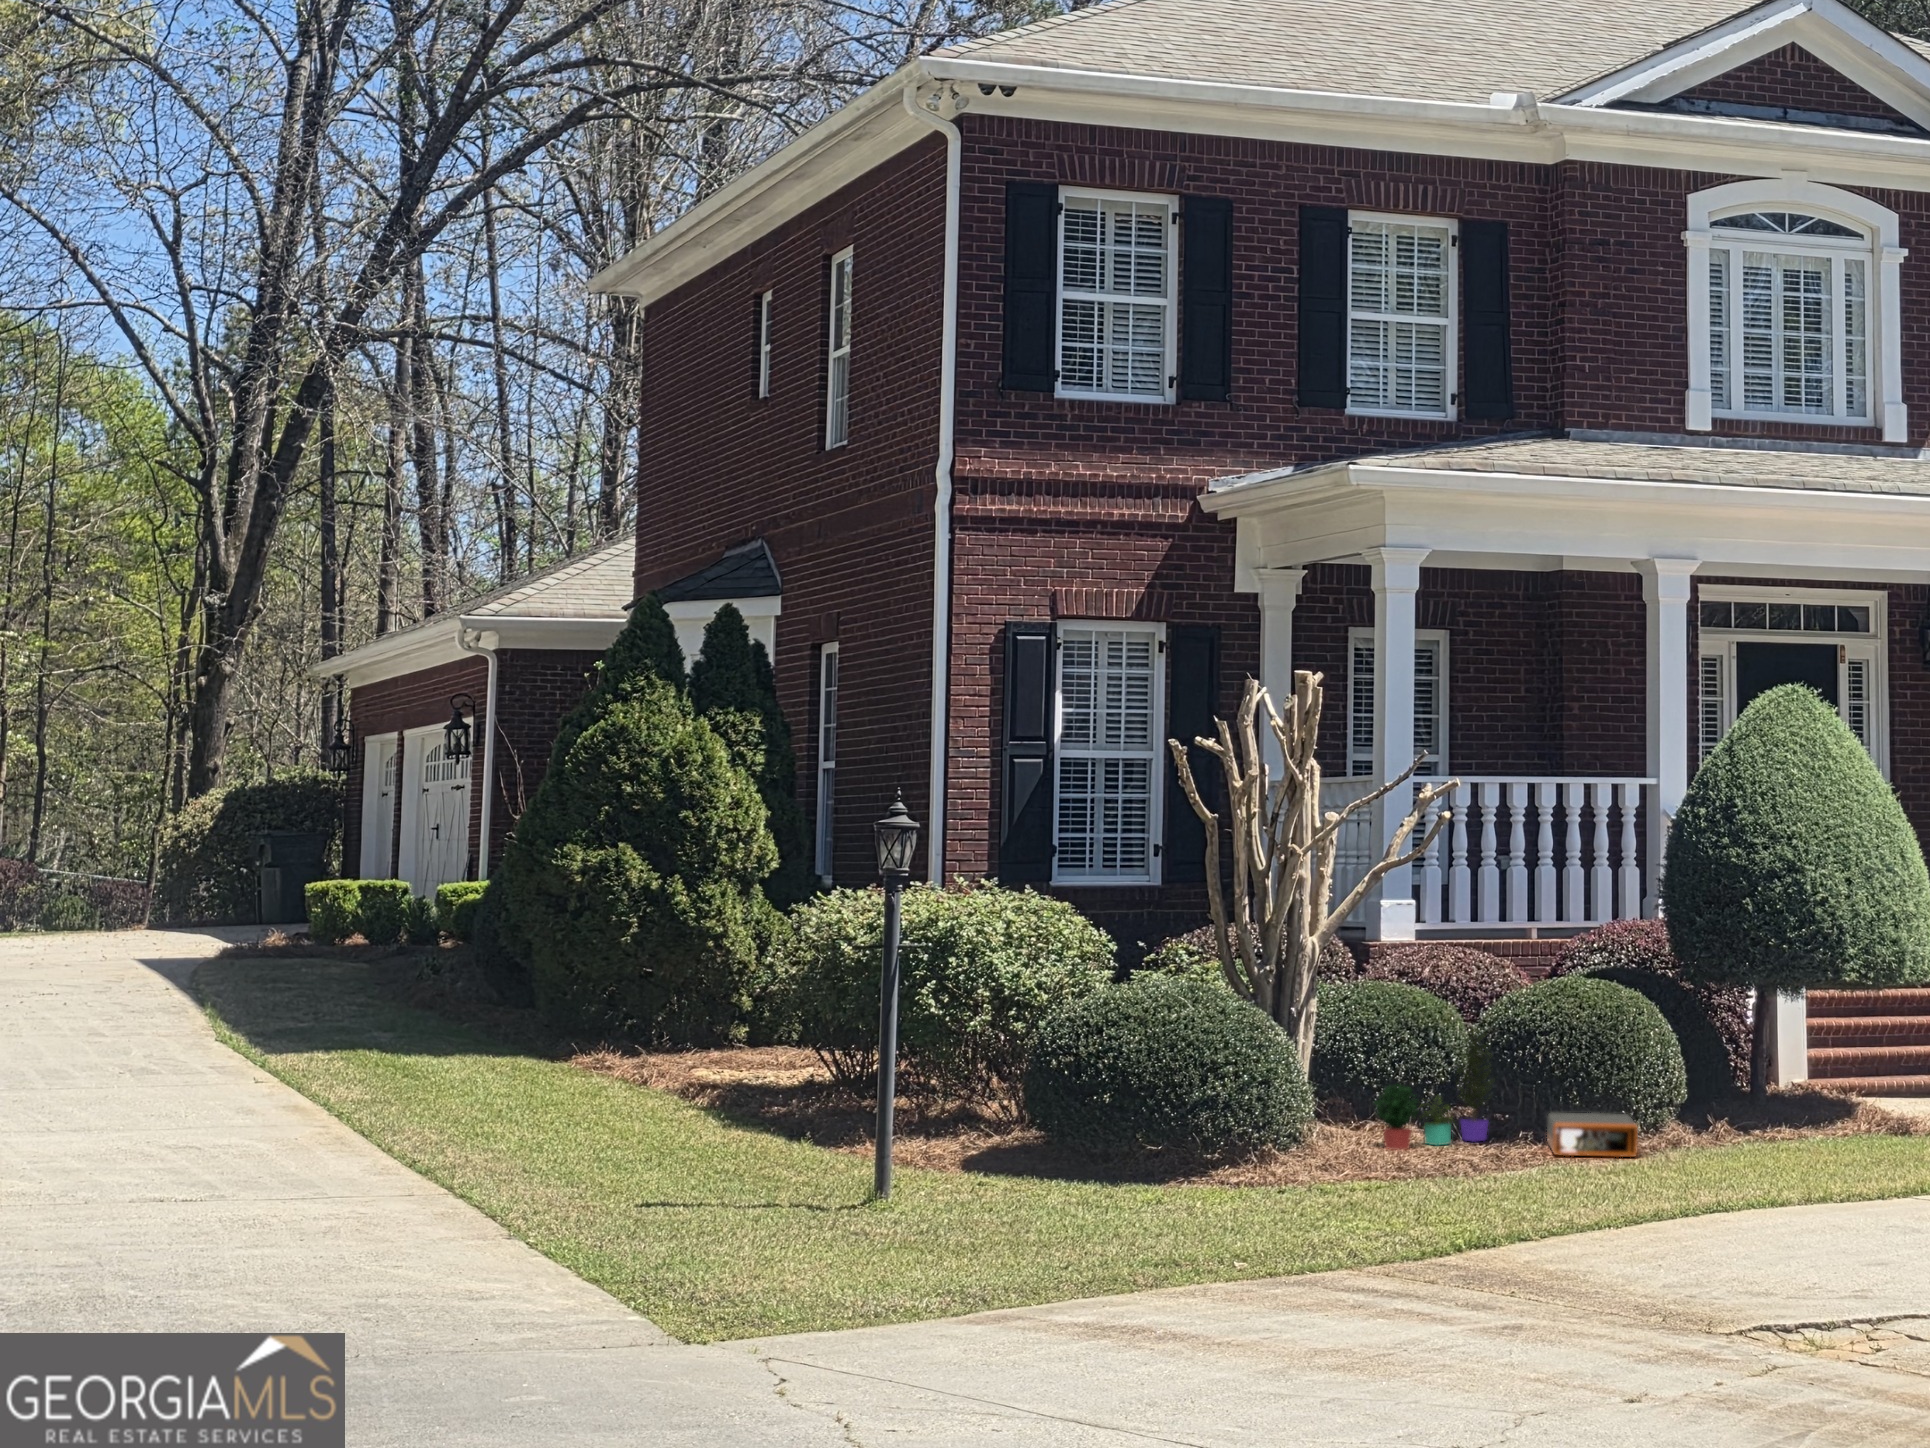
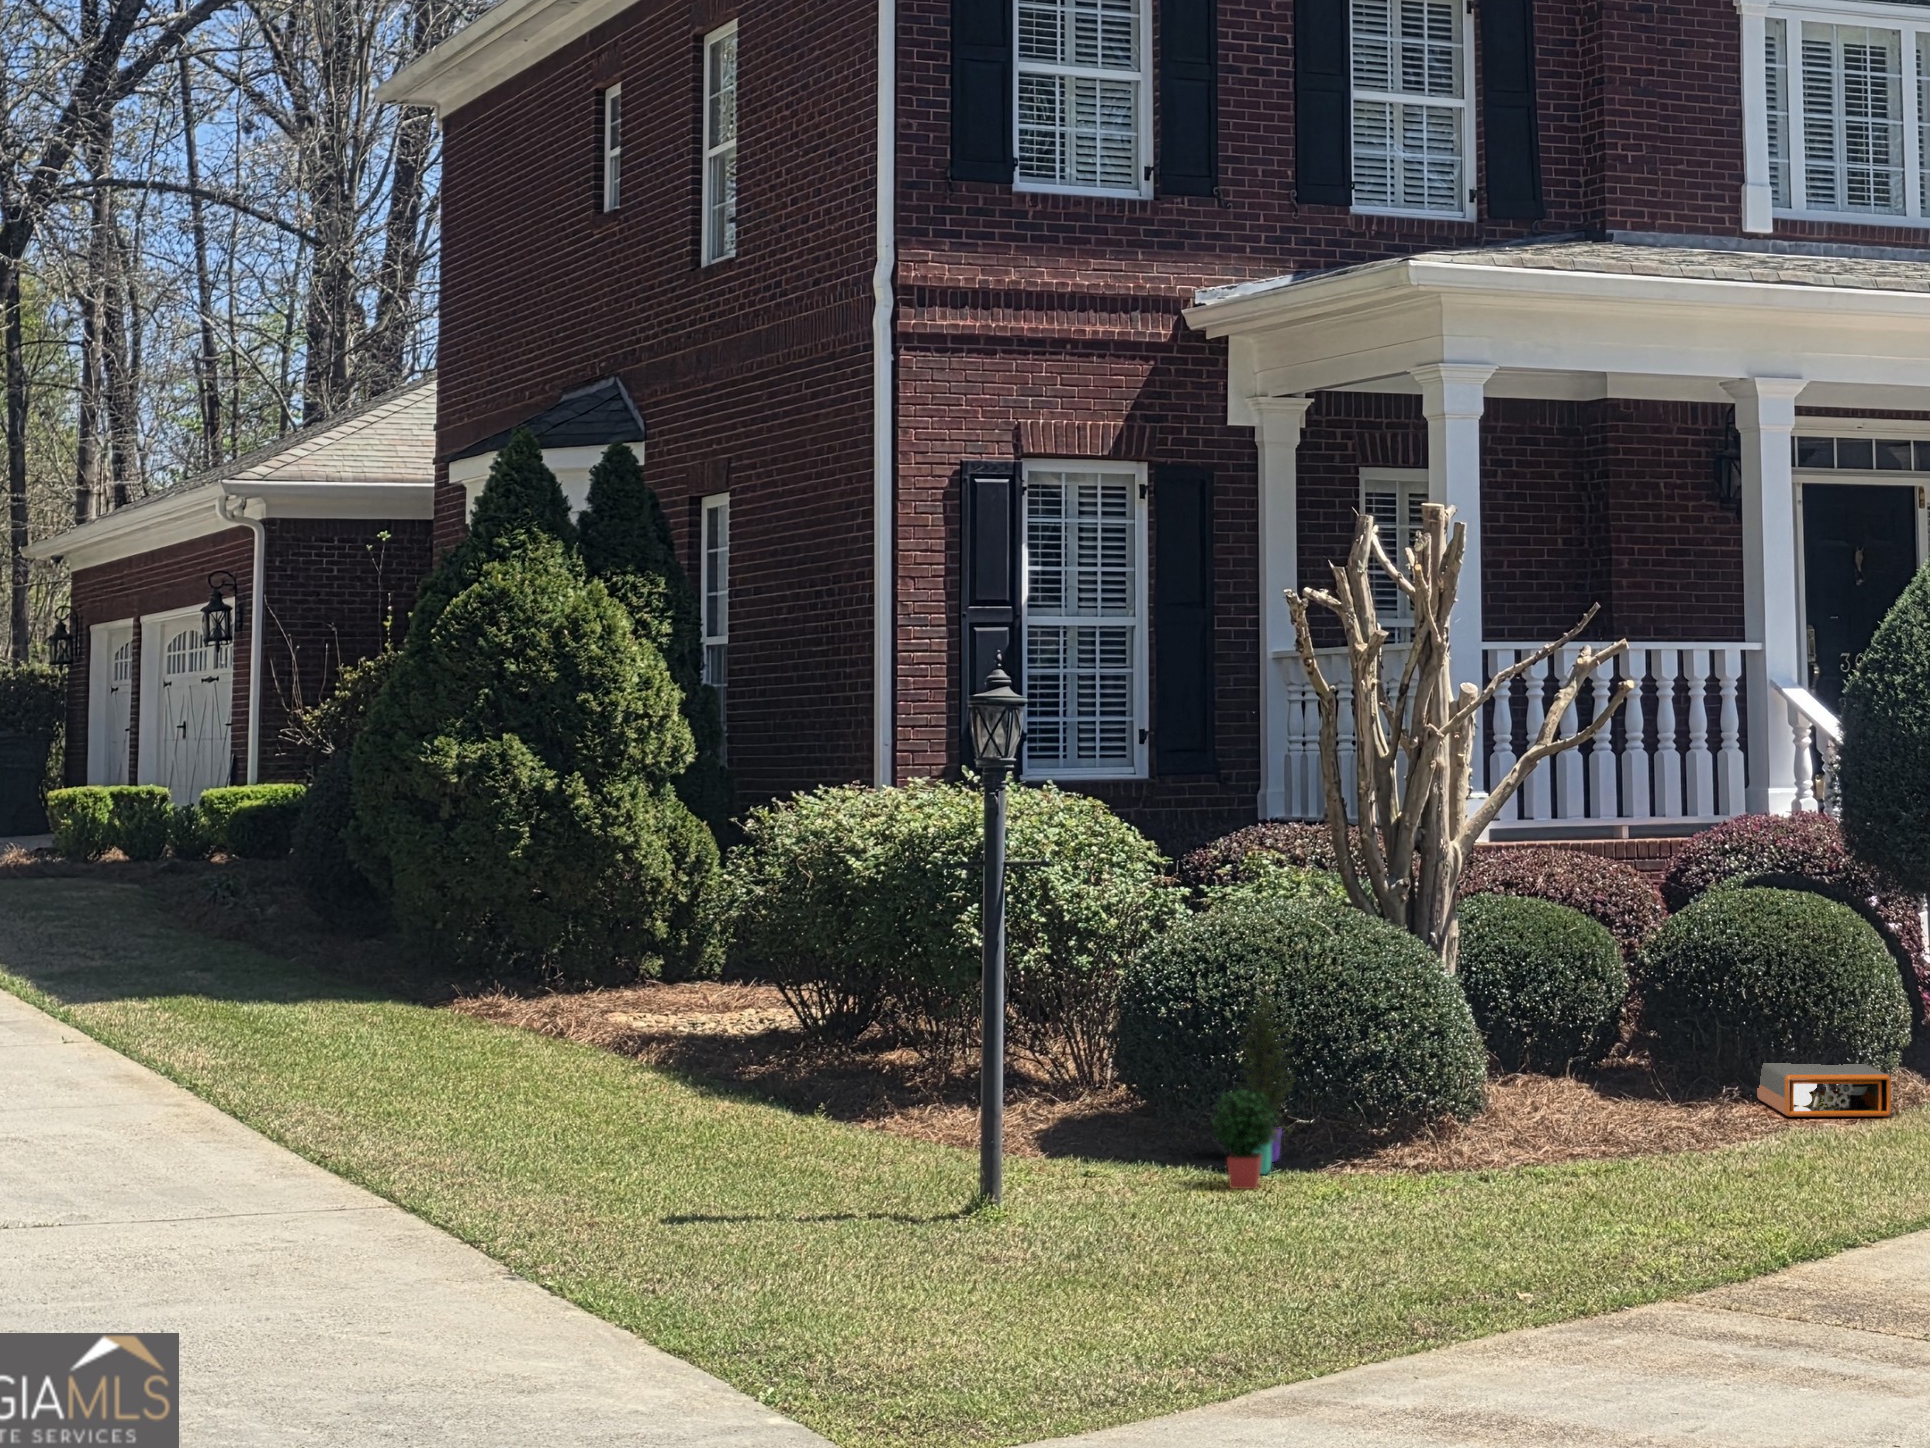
potted plant: present [1375,1029,1493,1150] -> present [1213,995,1295,1189]

